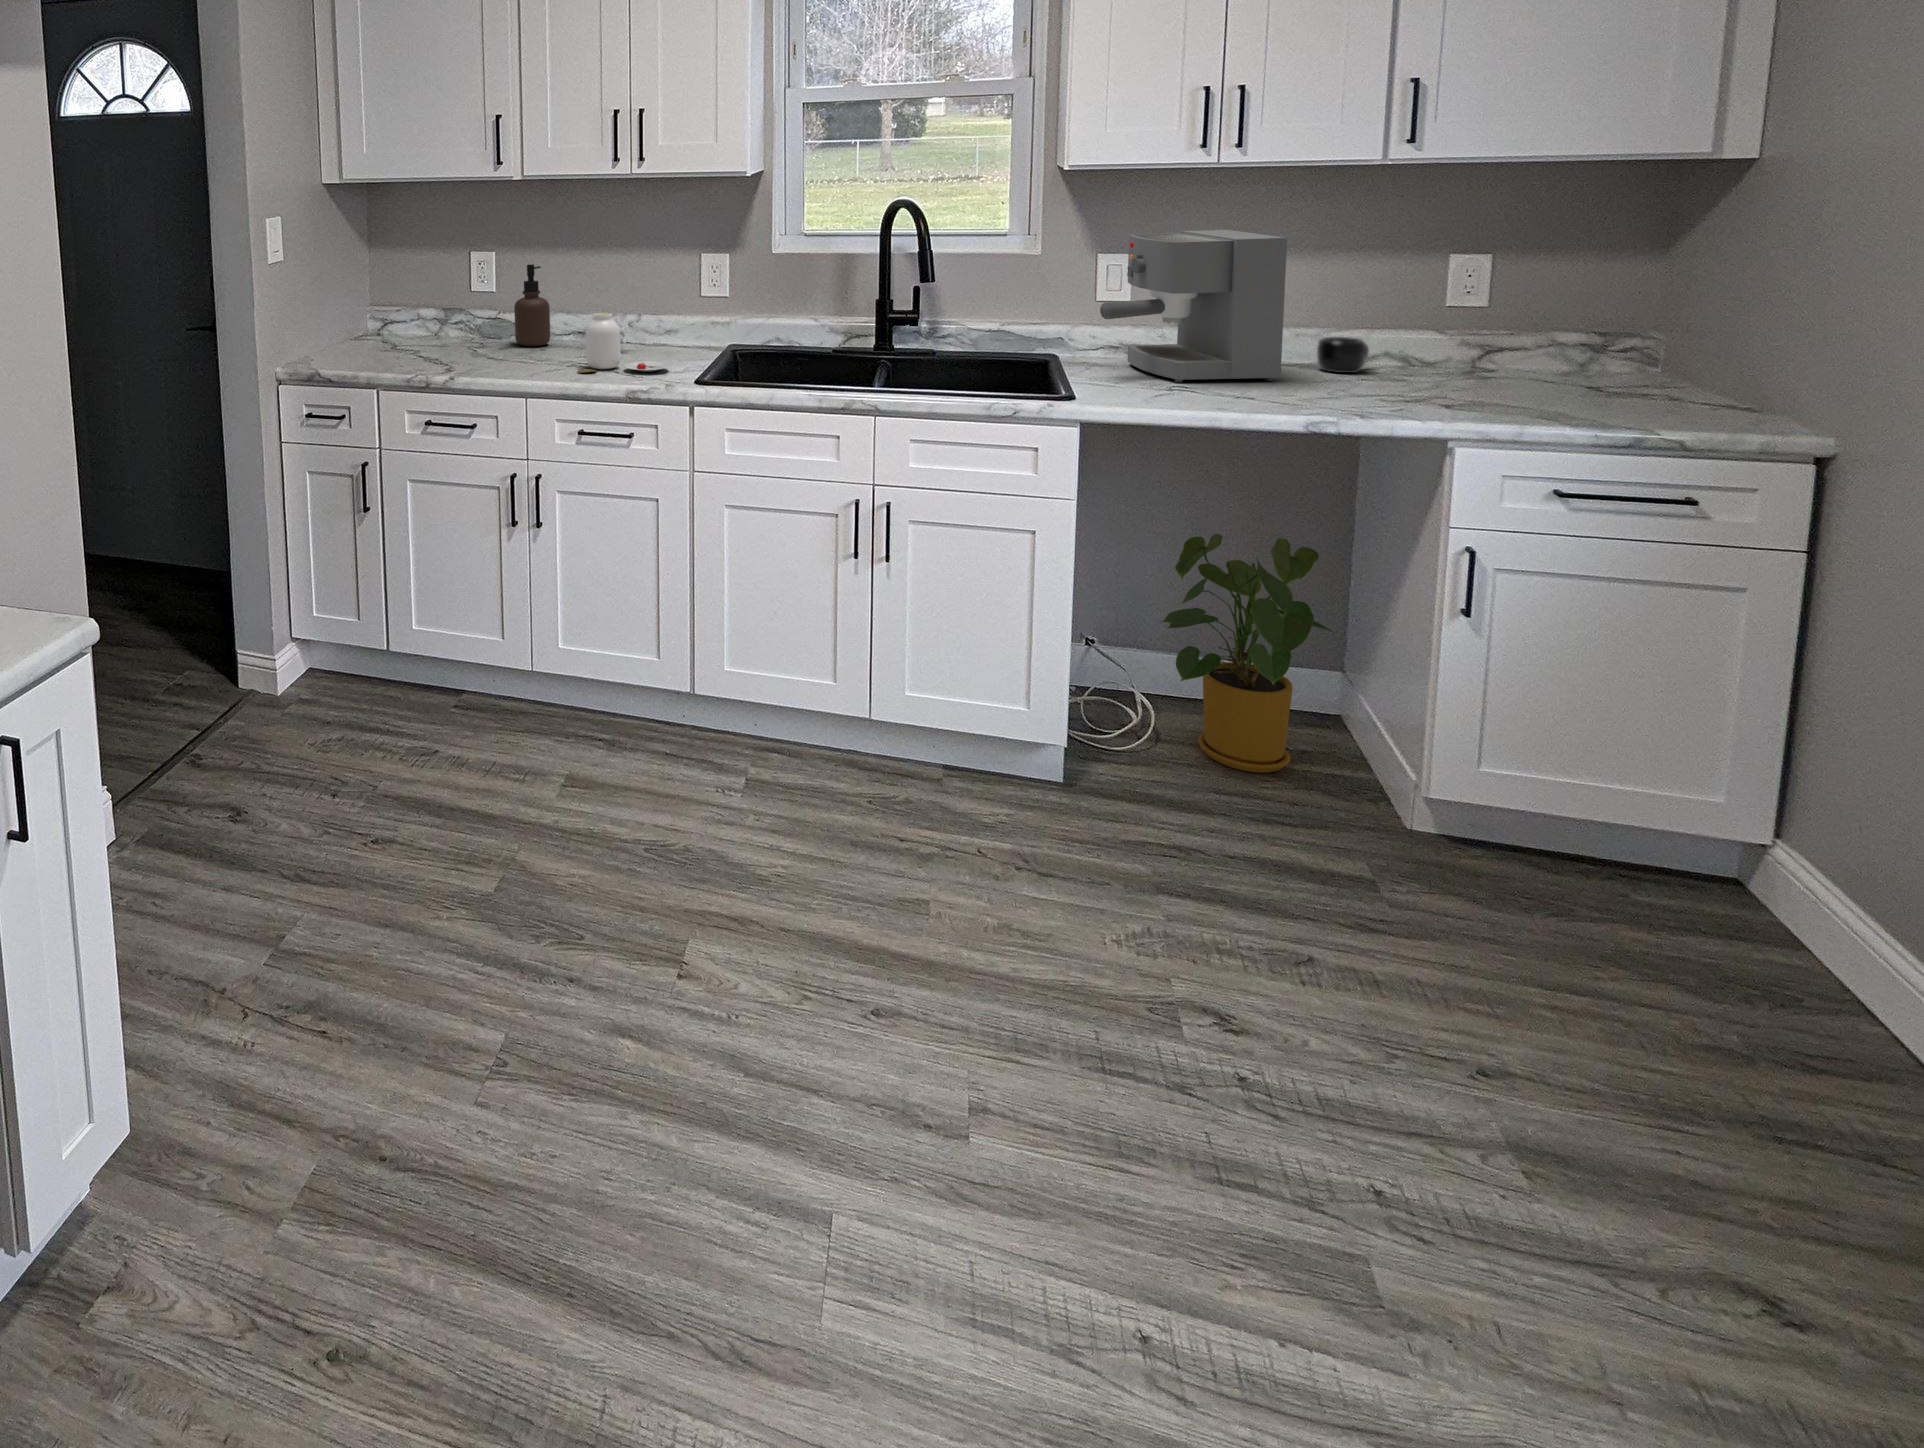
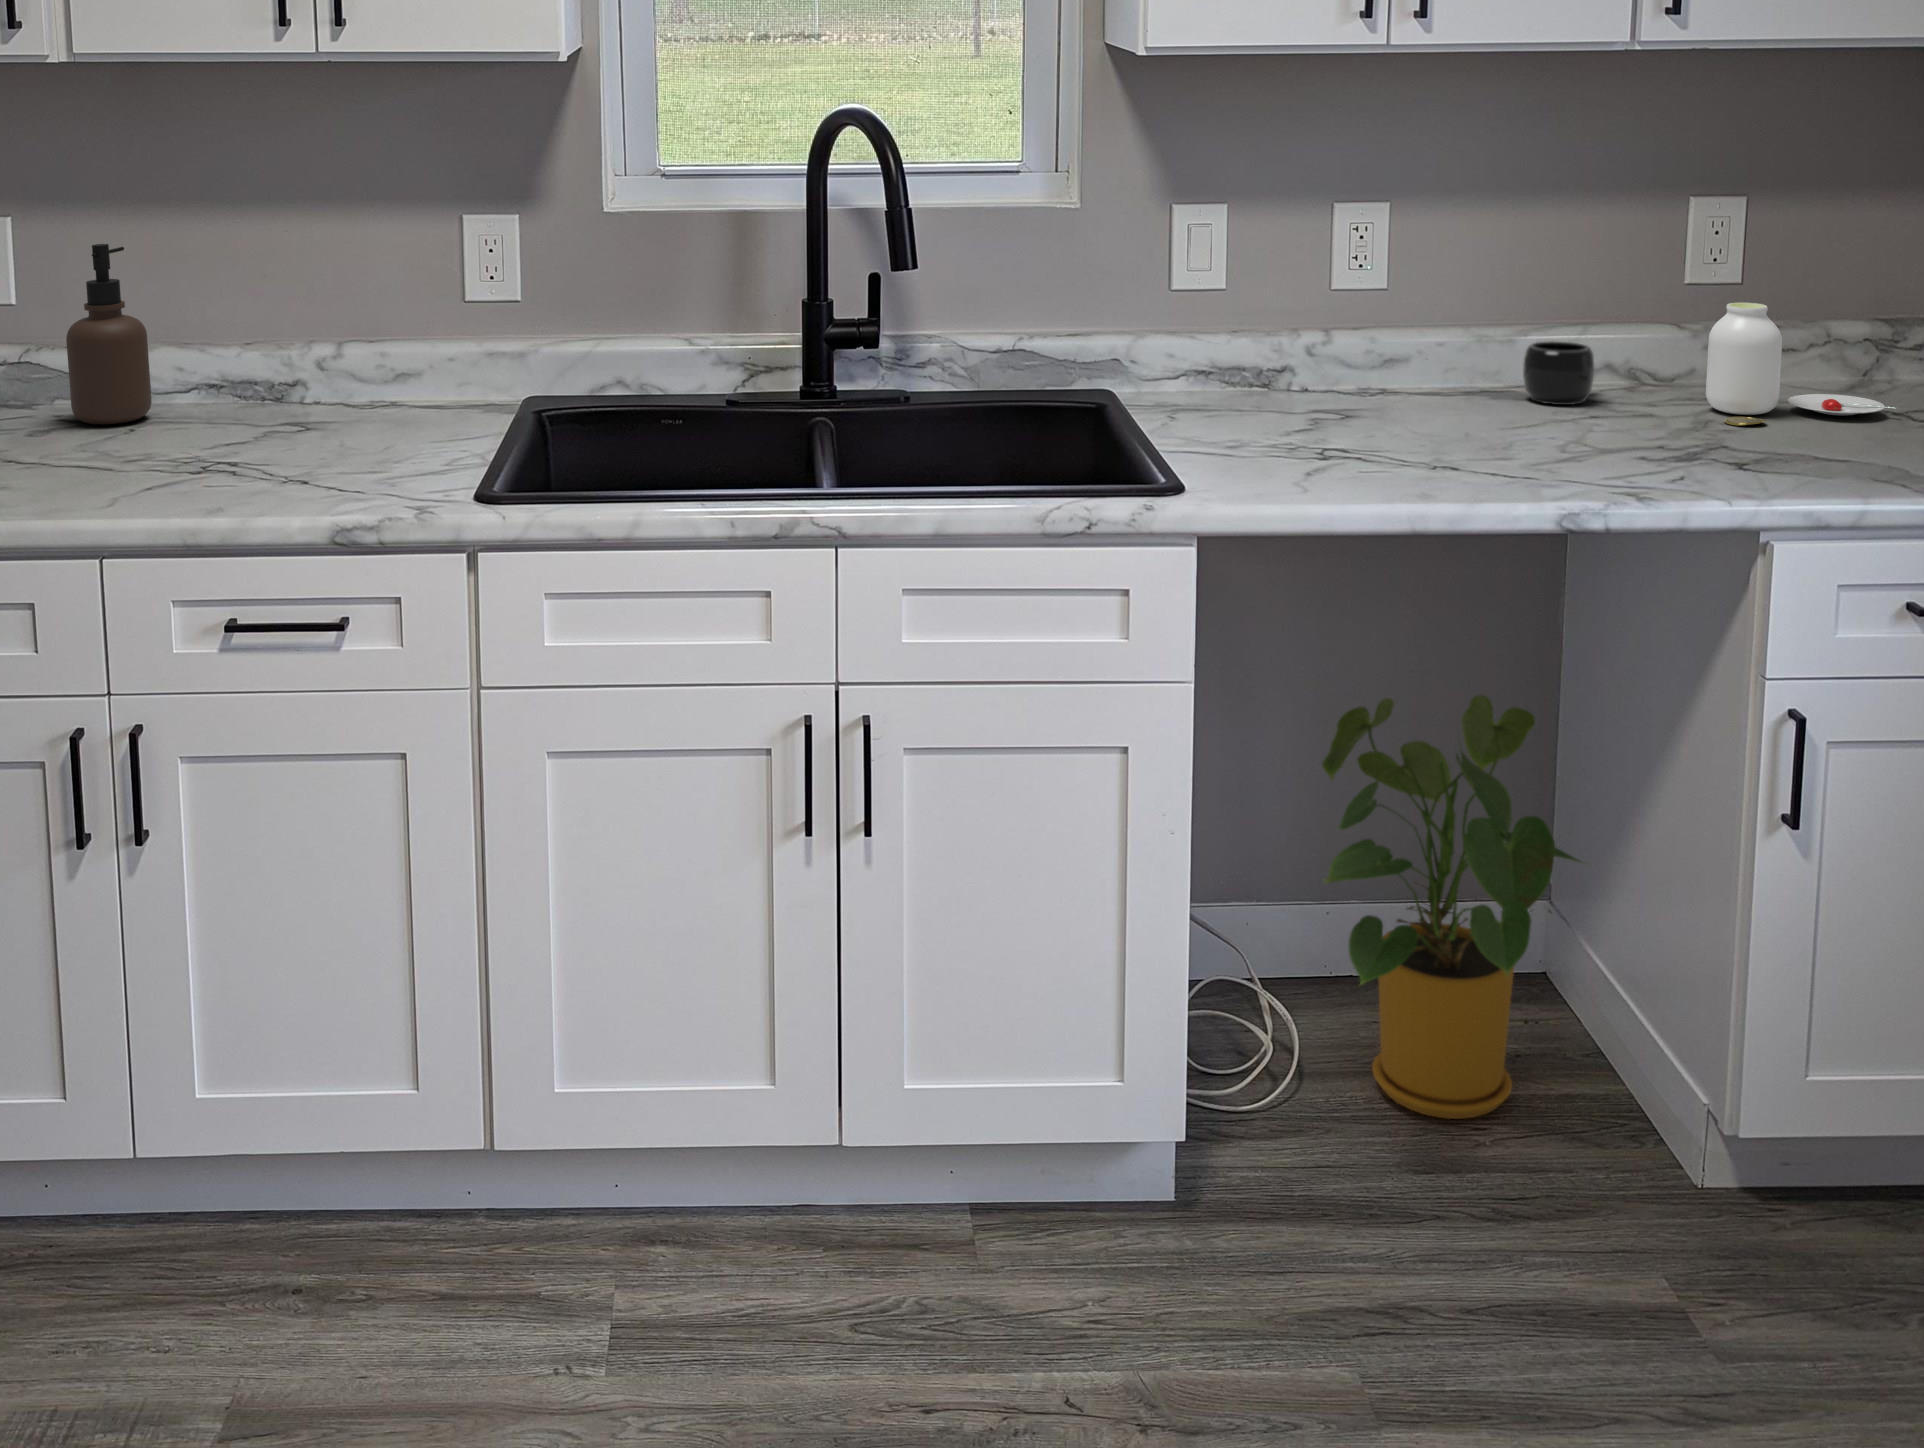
coffee maker: present [1100,230,1287,382] -> none [1209,159,1495,440]
jar: present [577,313,670,373] -> present [1706,303,1897,425]

